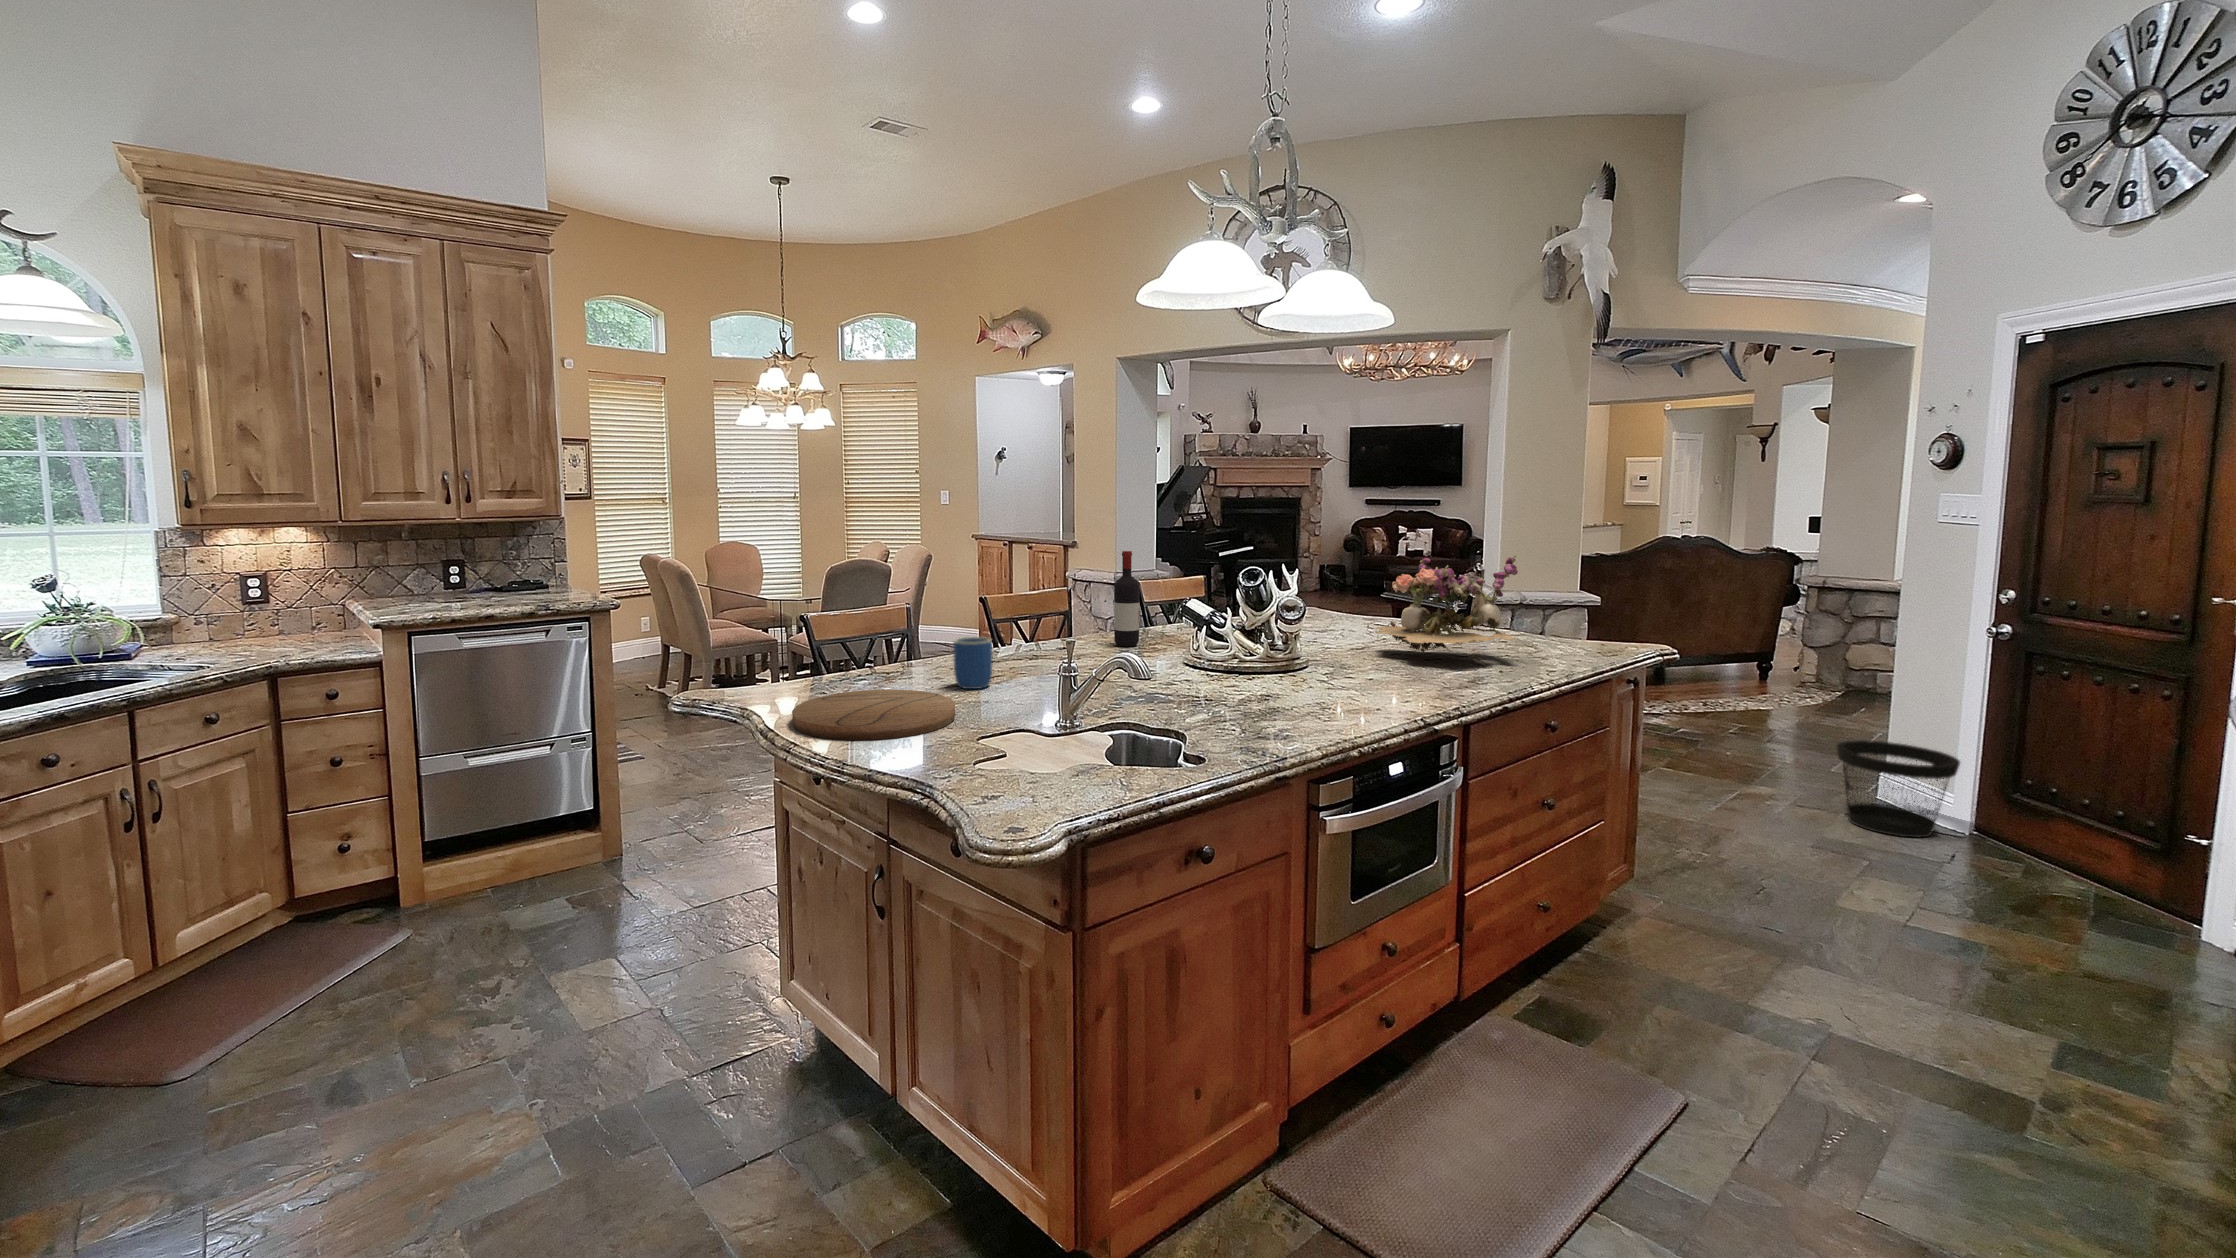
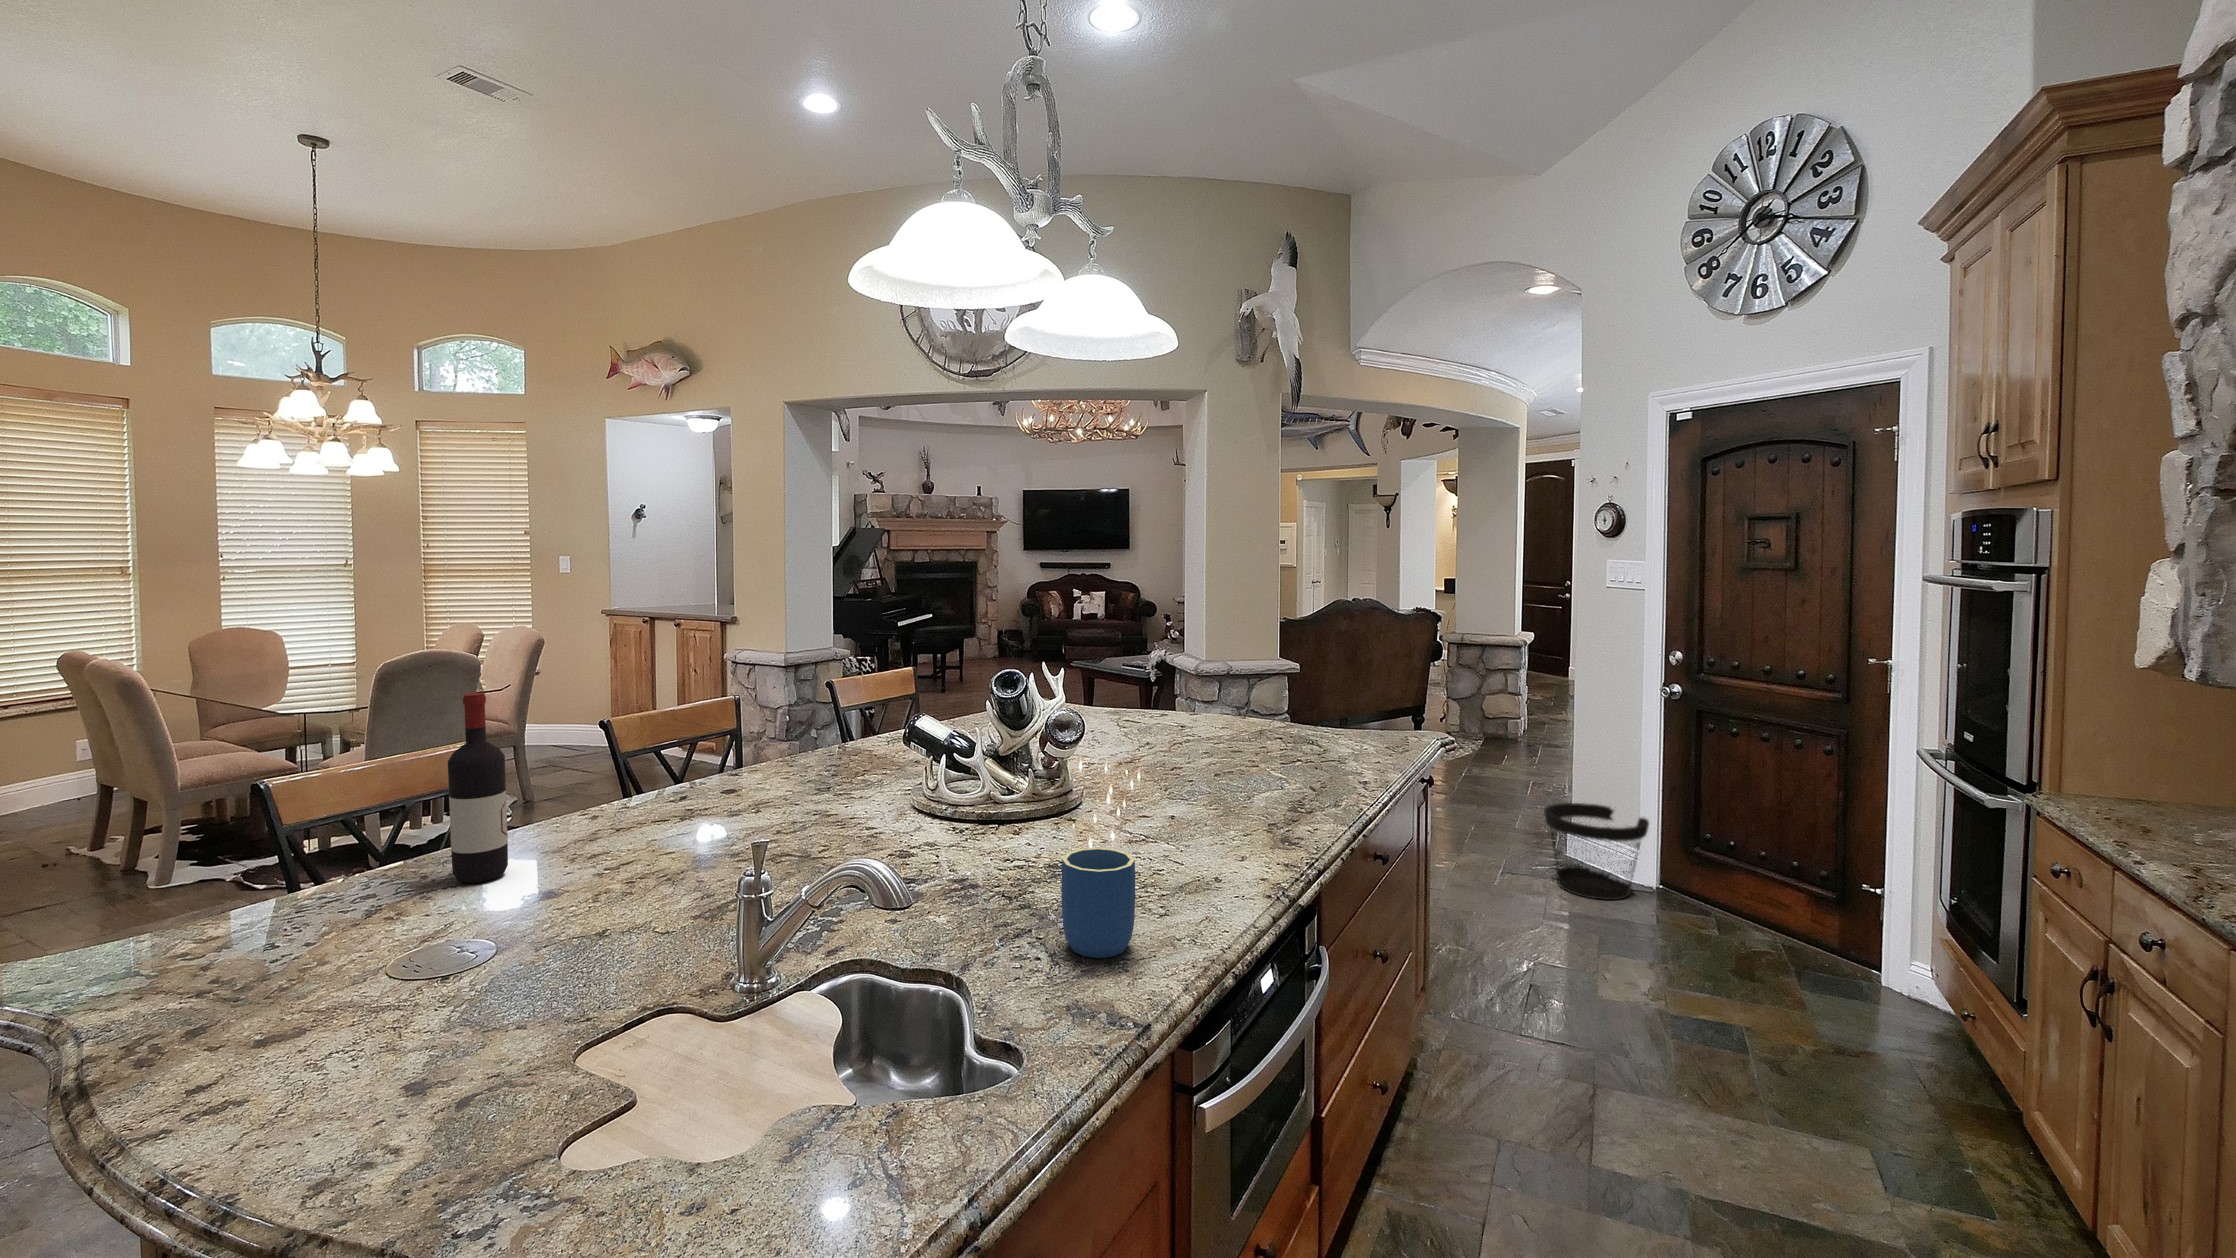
wine bottle: present [1114,551,1140,647] -> present [448,693,508,883]
flower arrangement: present [1376,555,1518,654] -> none [1151,642,1320,770]
mug: present [954,637,992,689] -> present [1061,848,1135,958]
cutting board: present [792,689,955,740] -> none [166,932,546,1106]

